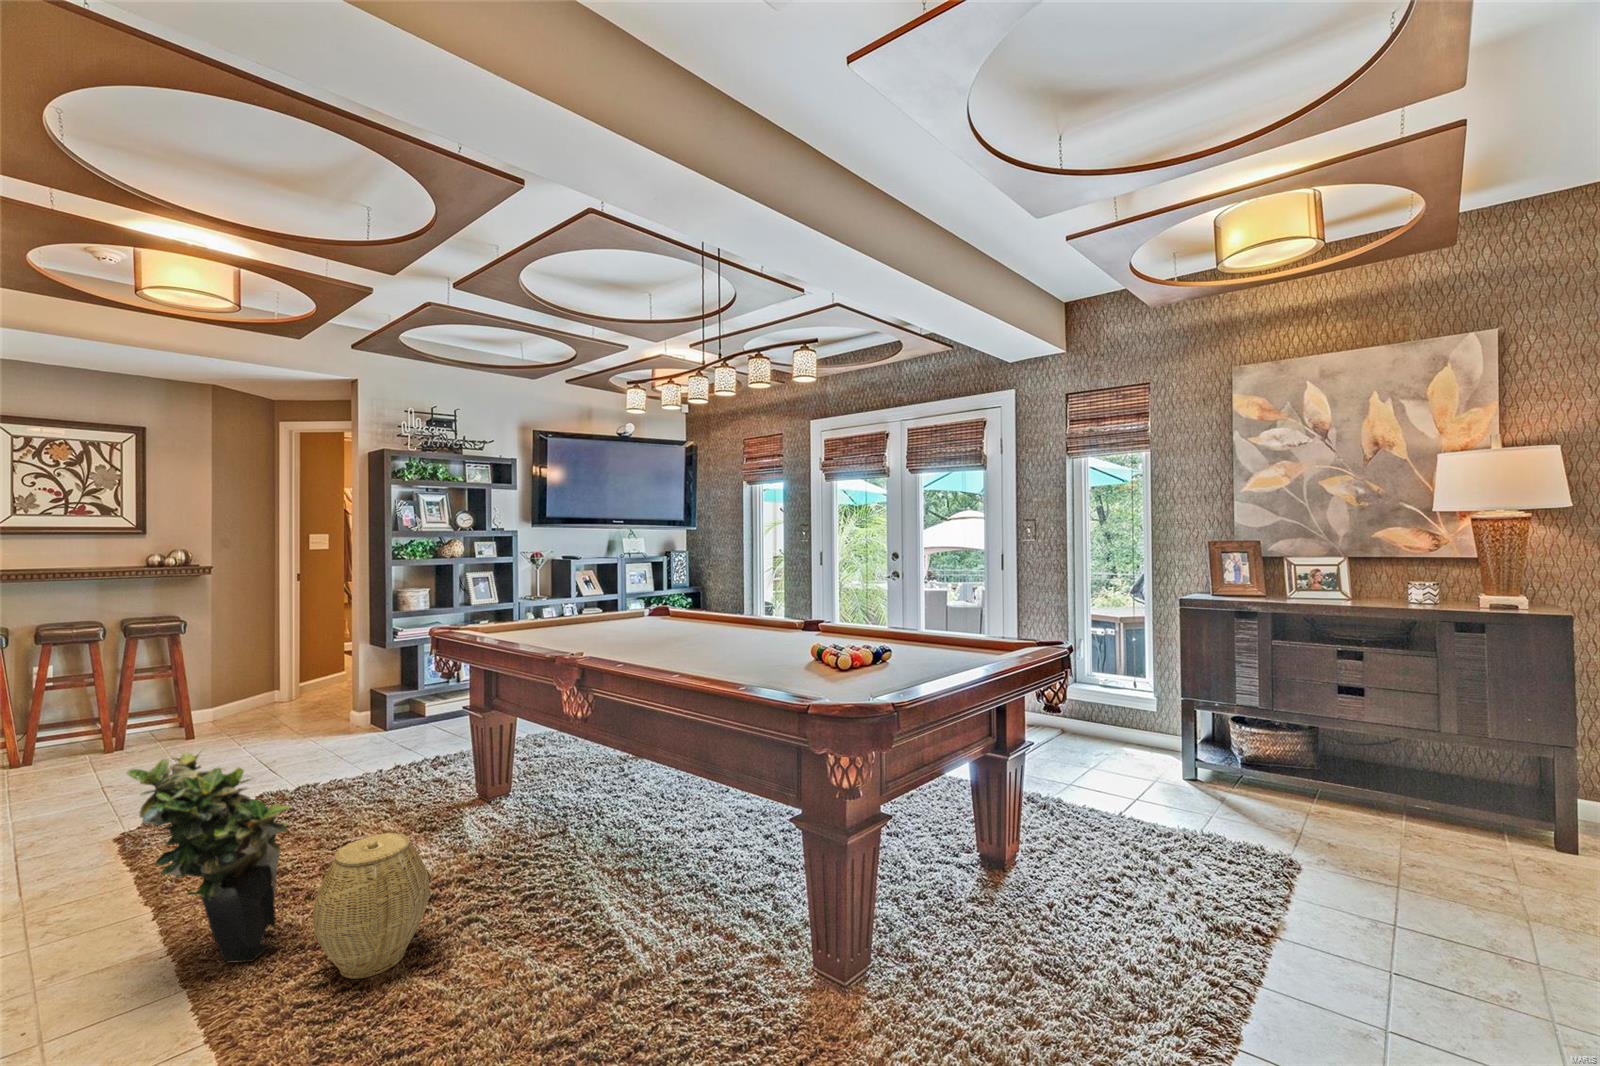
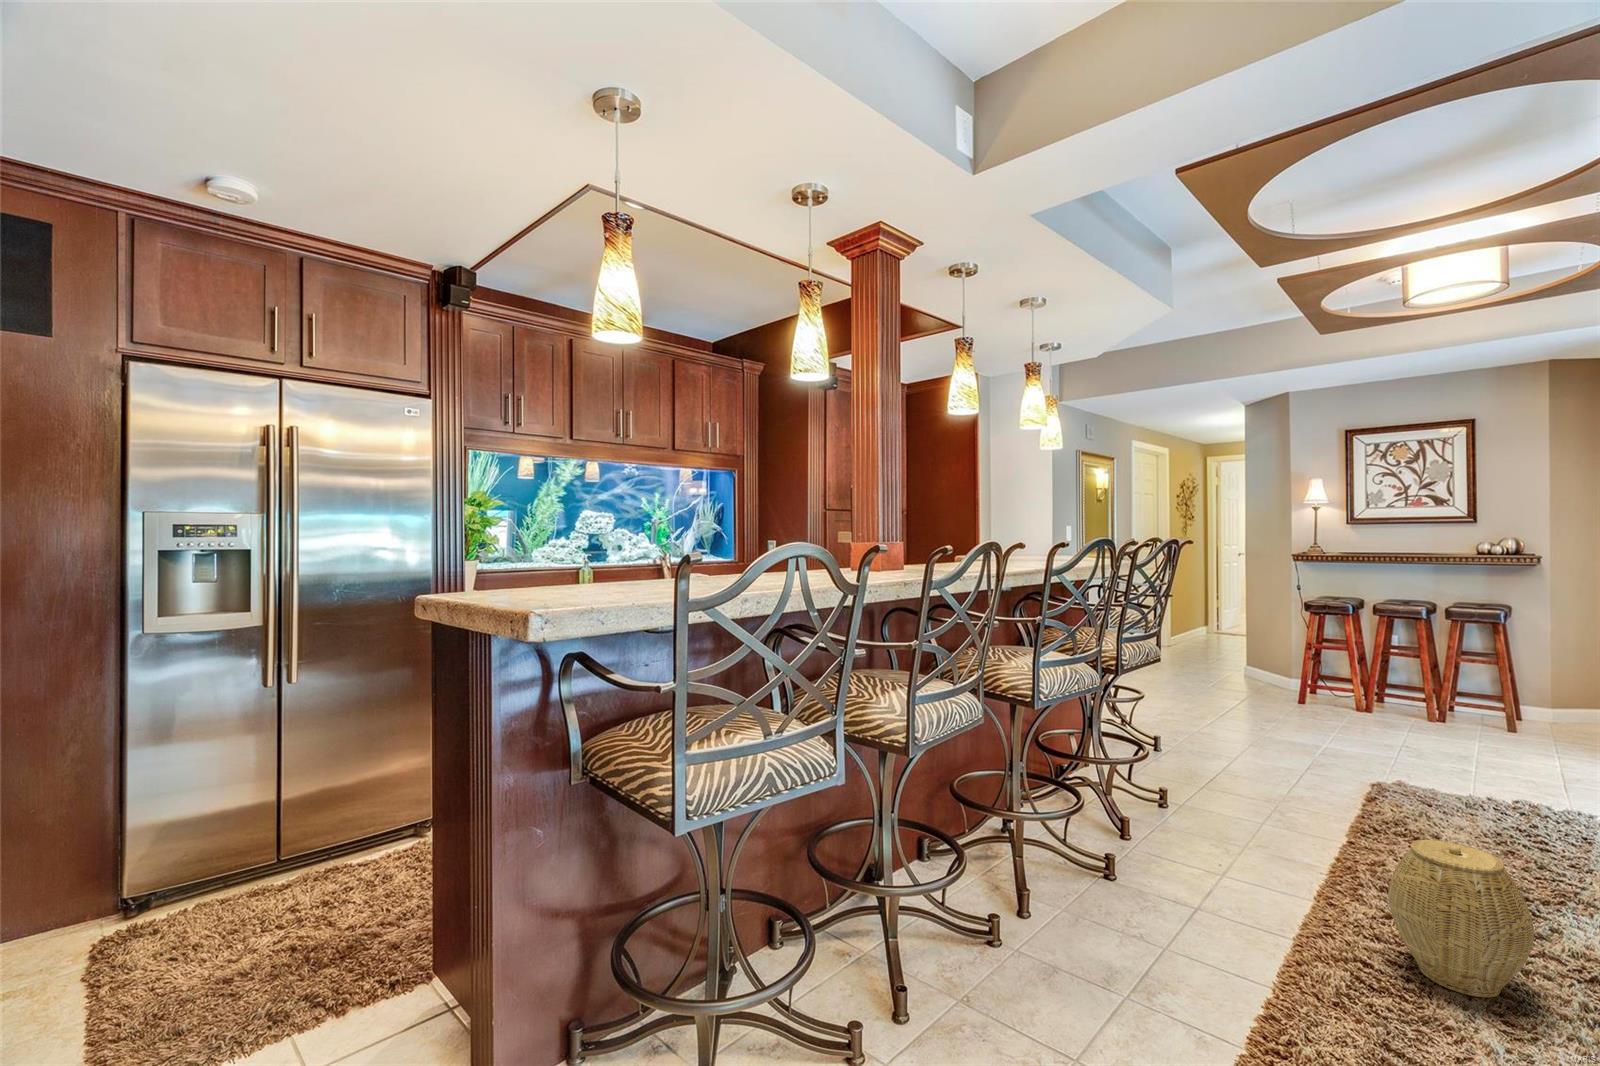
potted plant: present [126,752,291,963] -> none [1281,703,1415,910]

